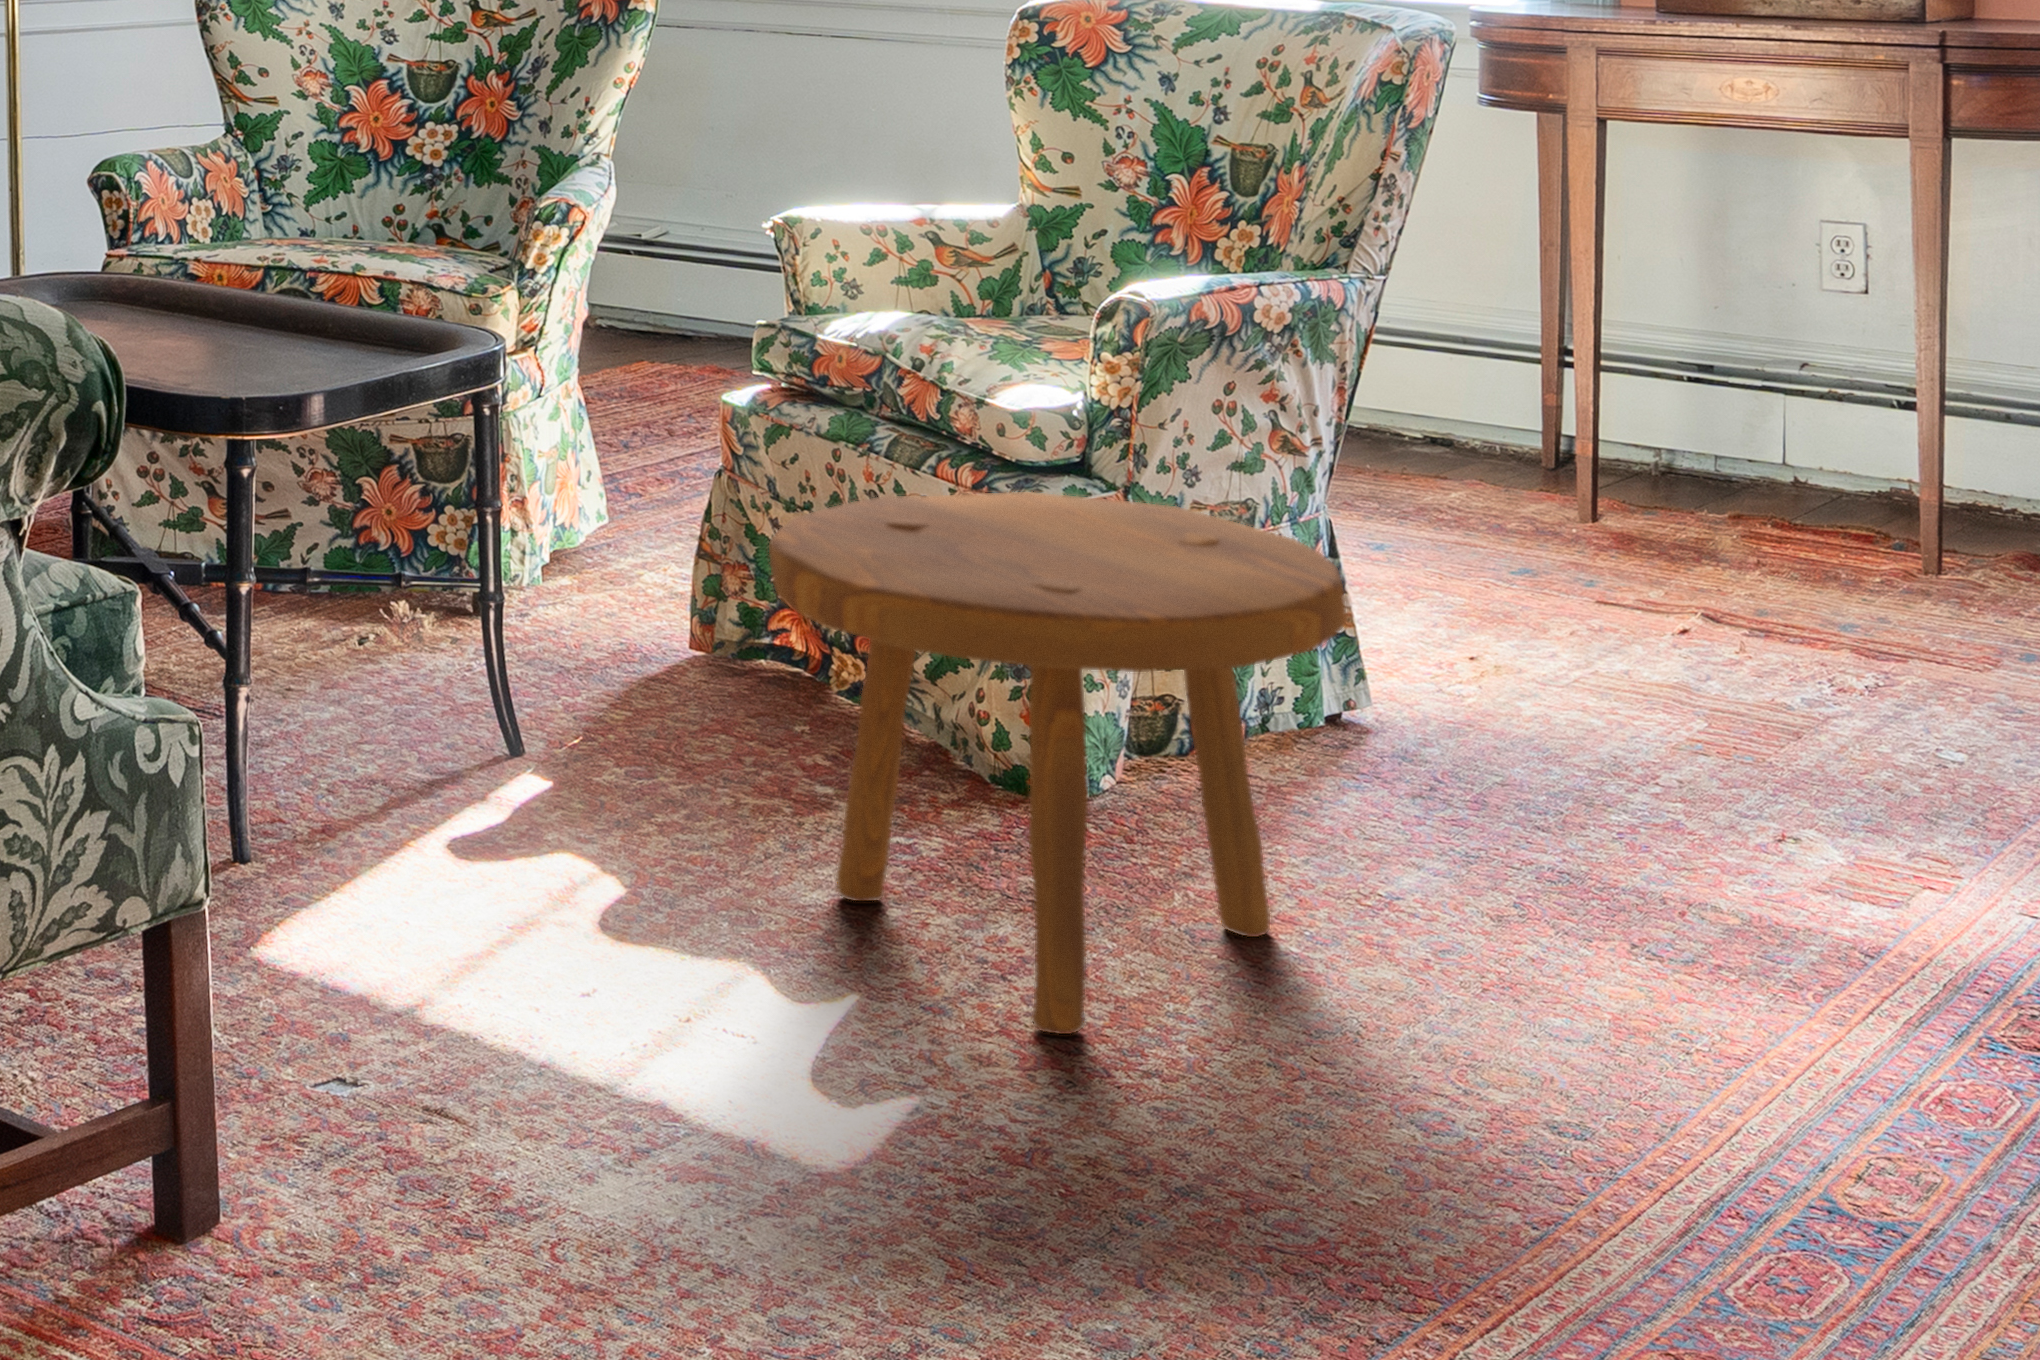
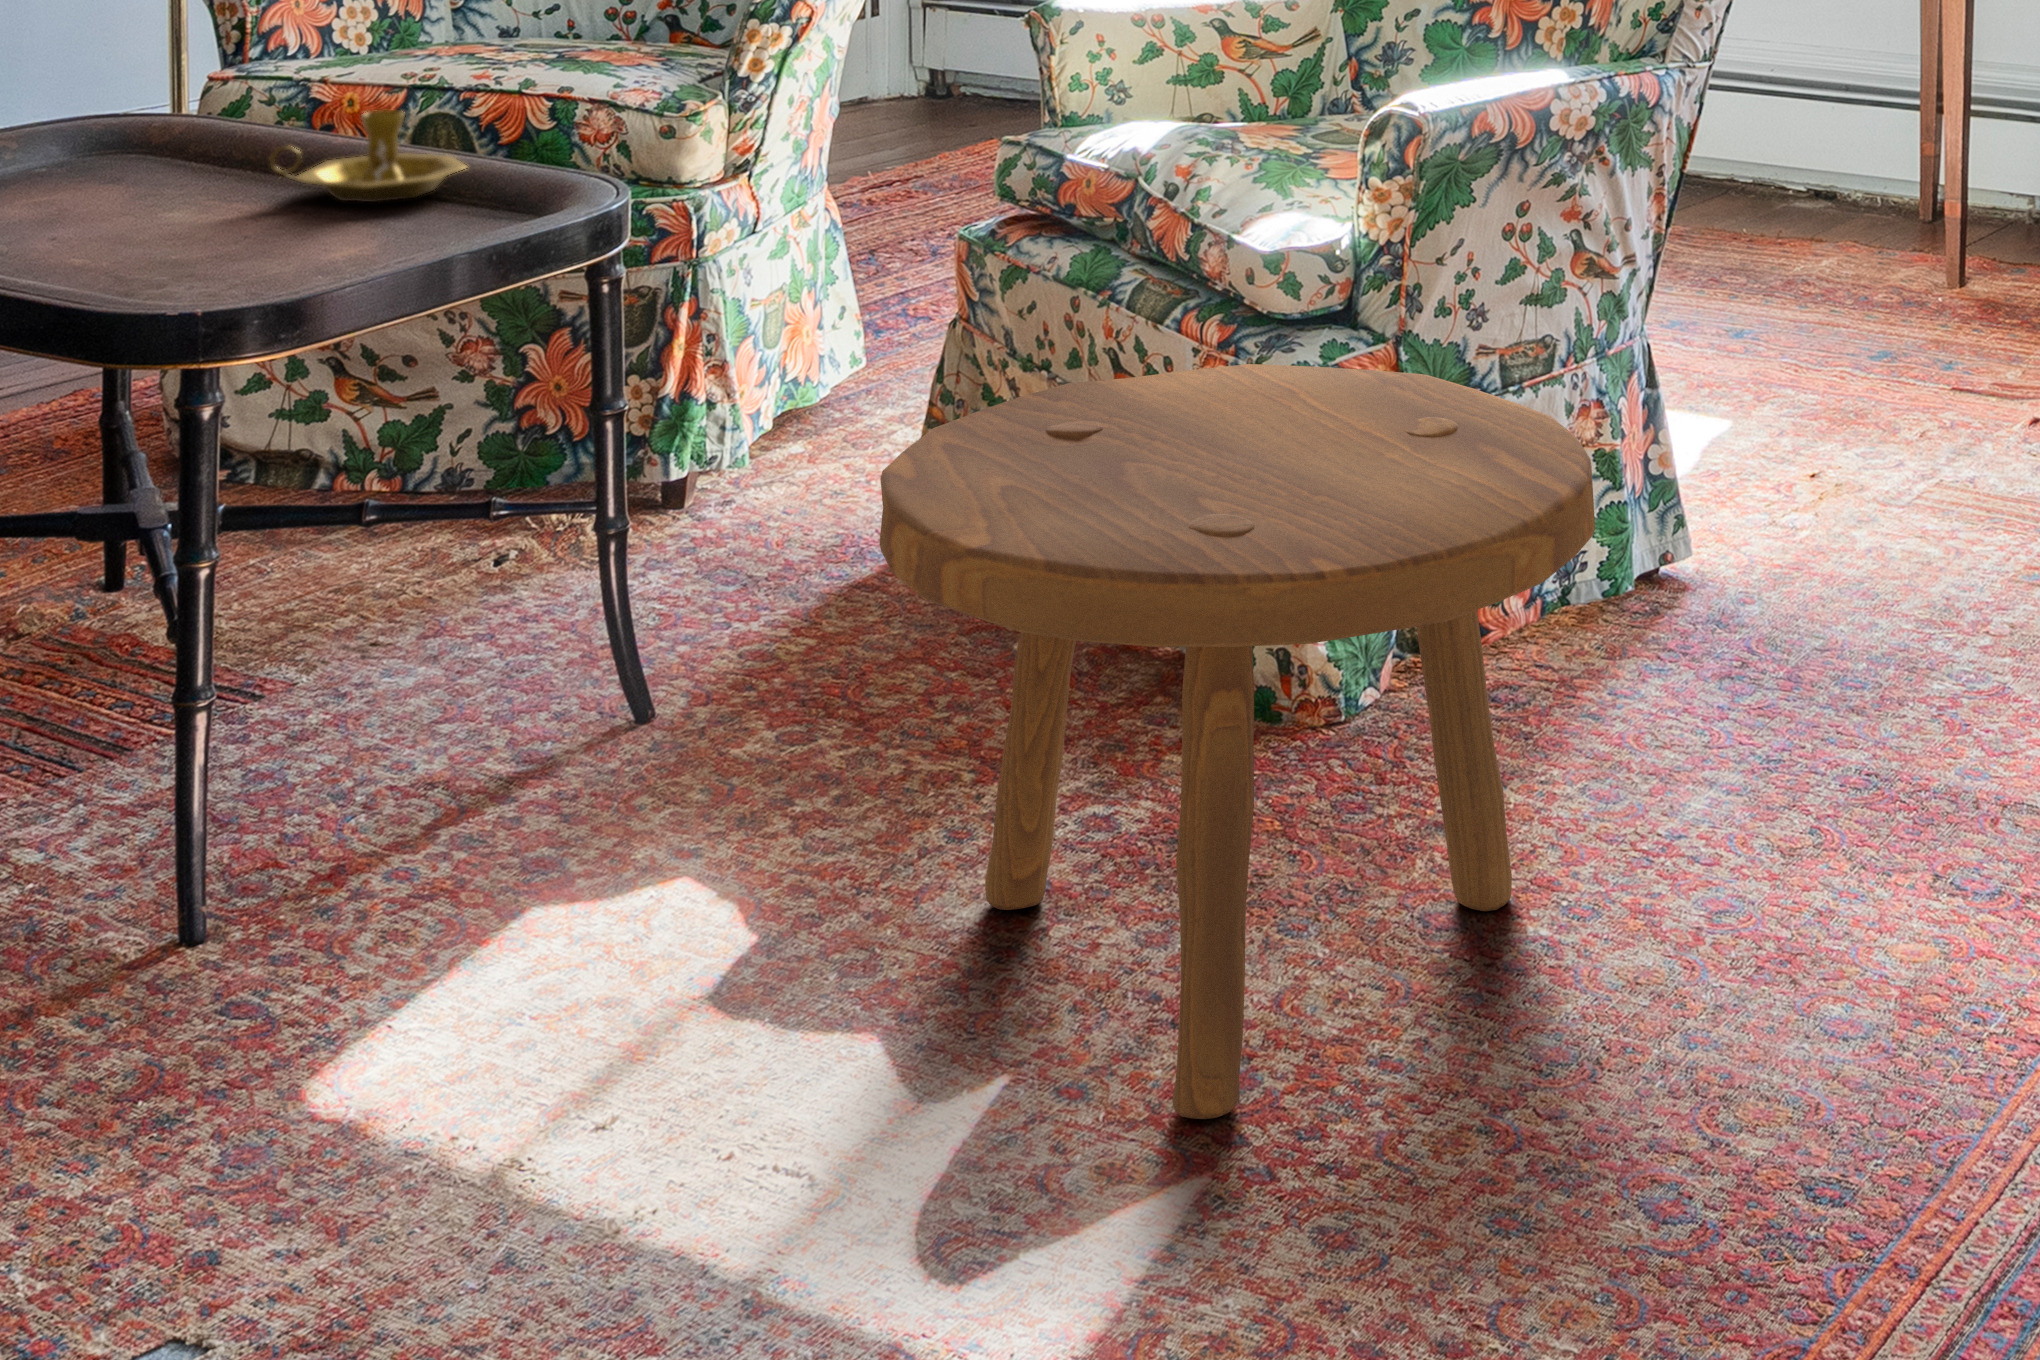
candlestick: none [235,268,375,338] -> present [269,110,466,202]

